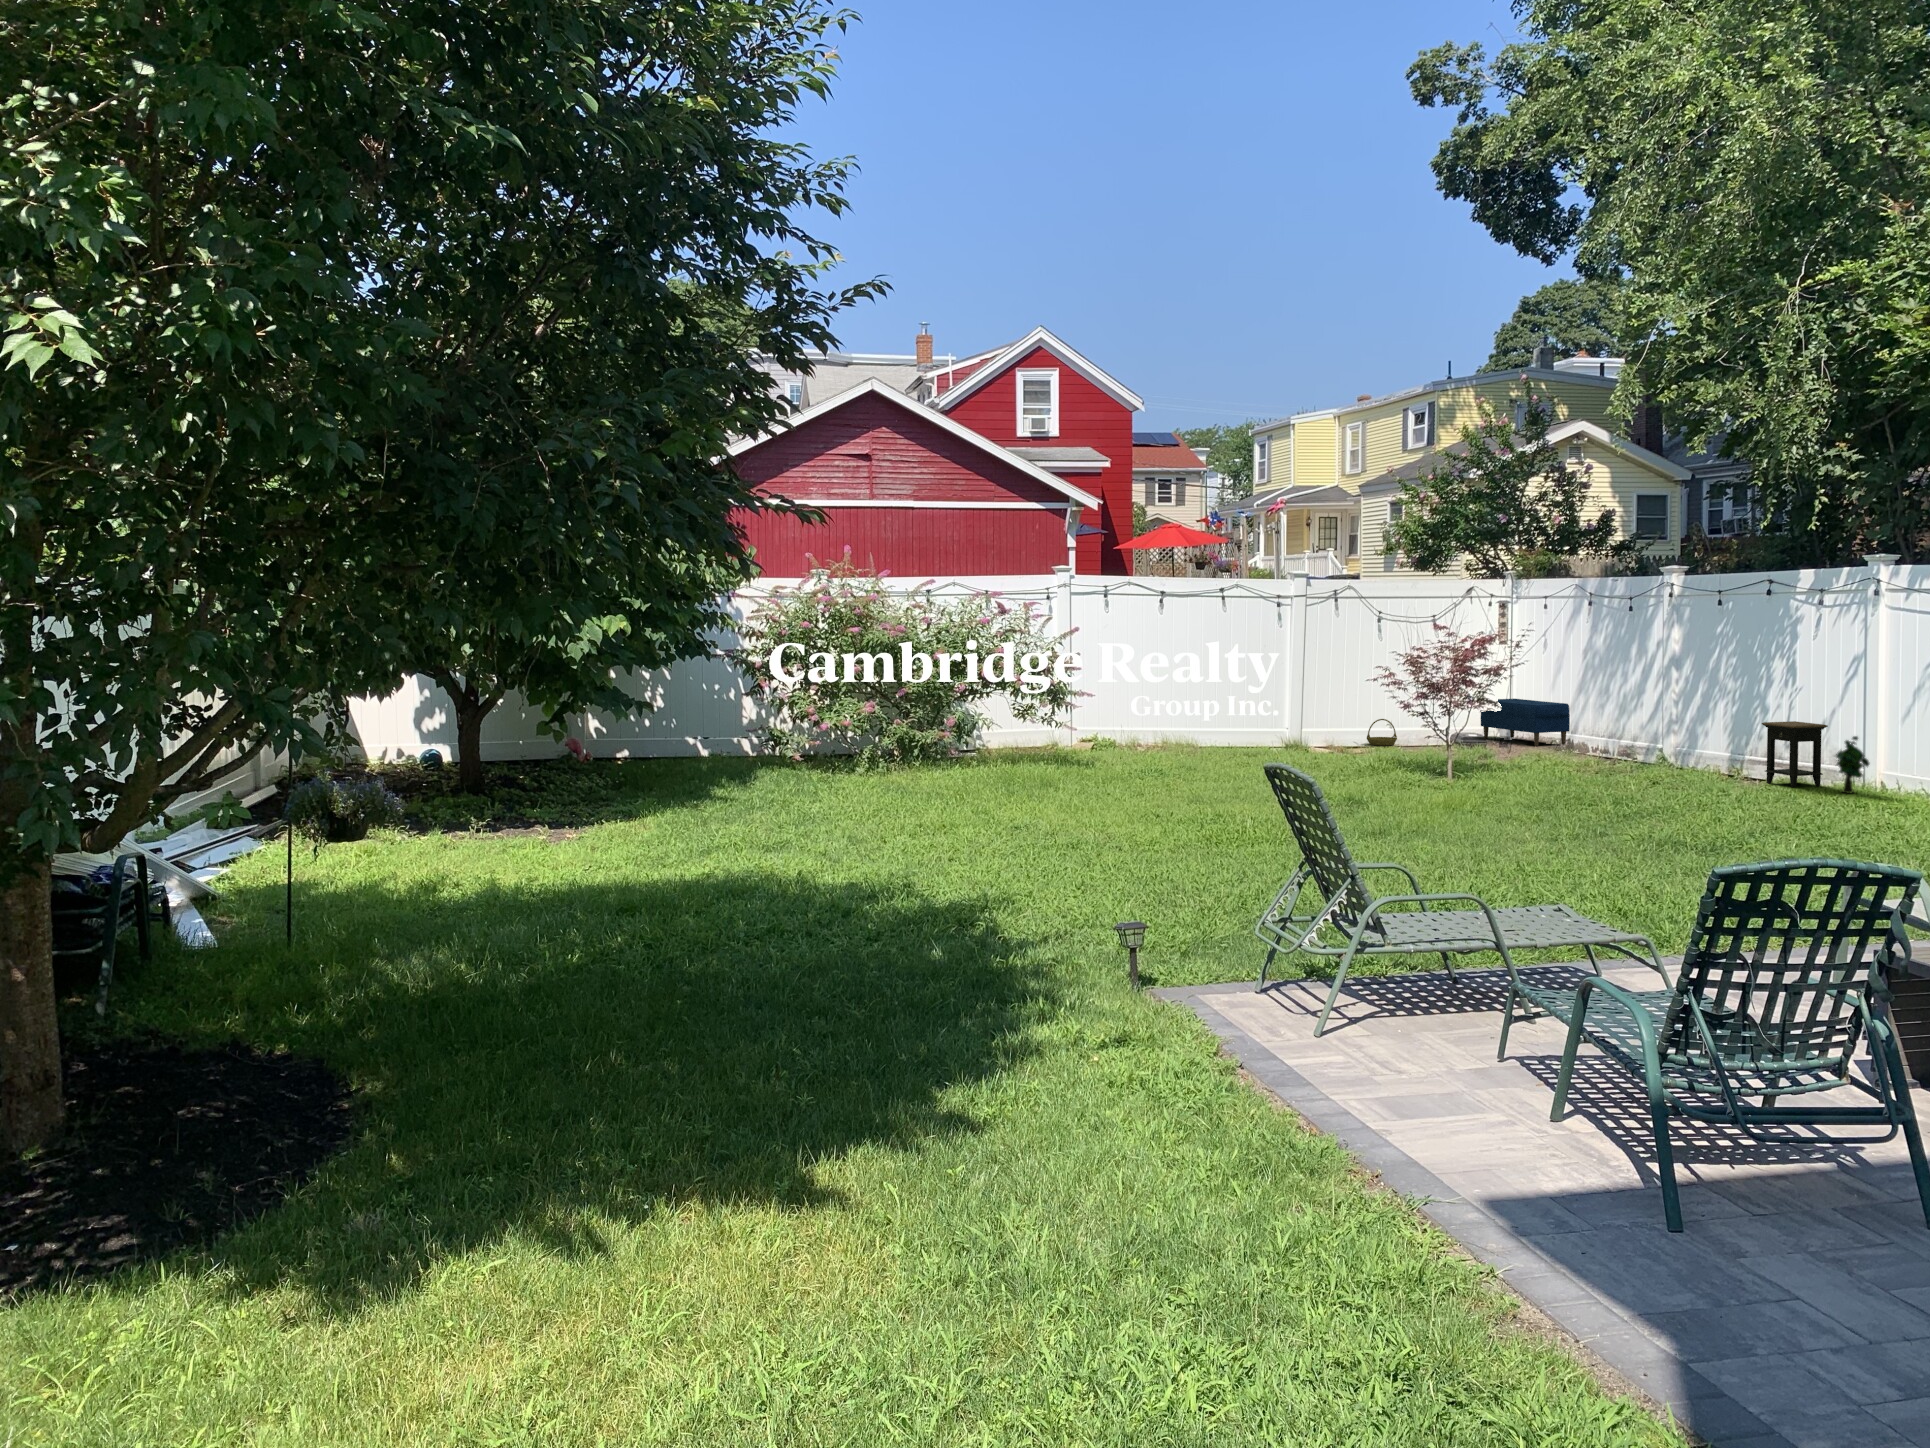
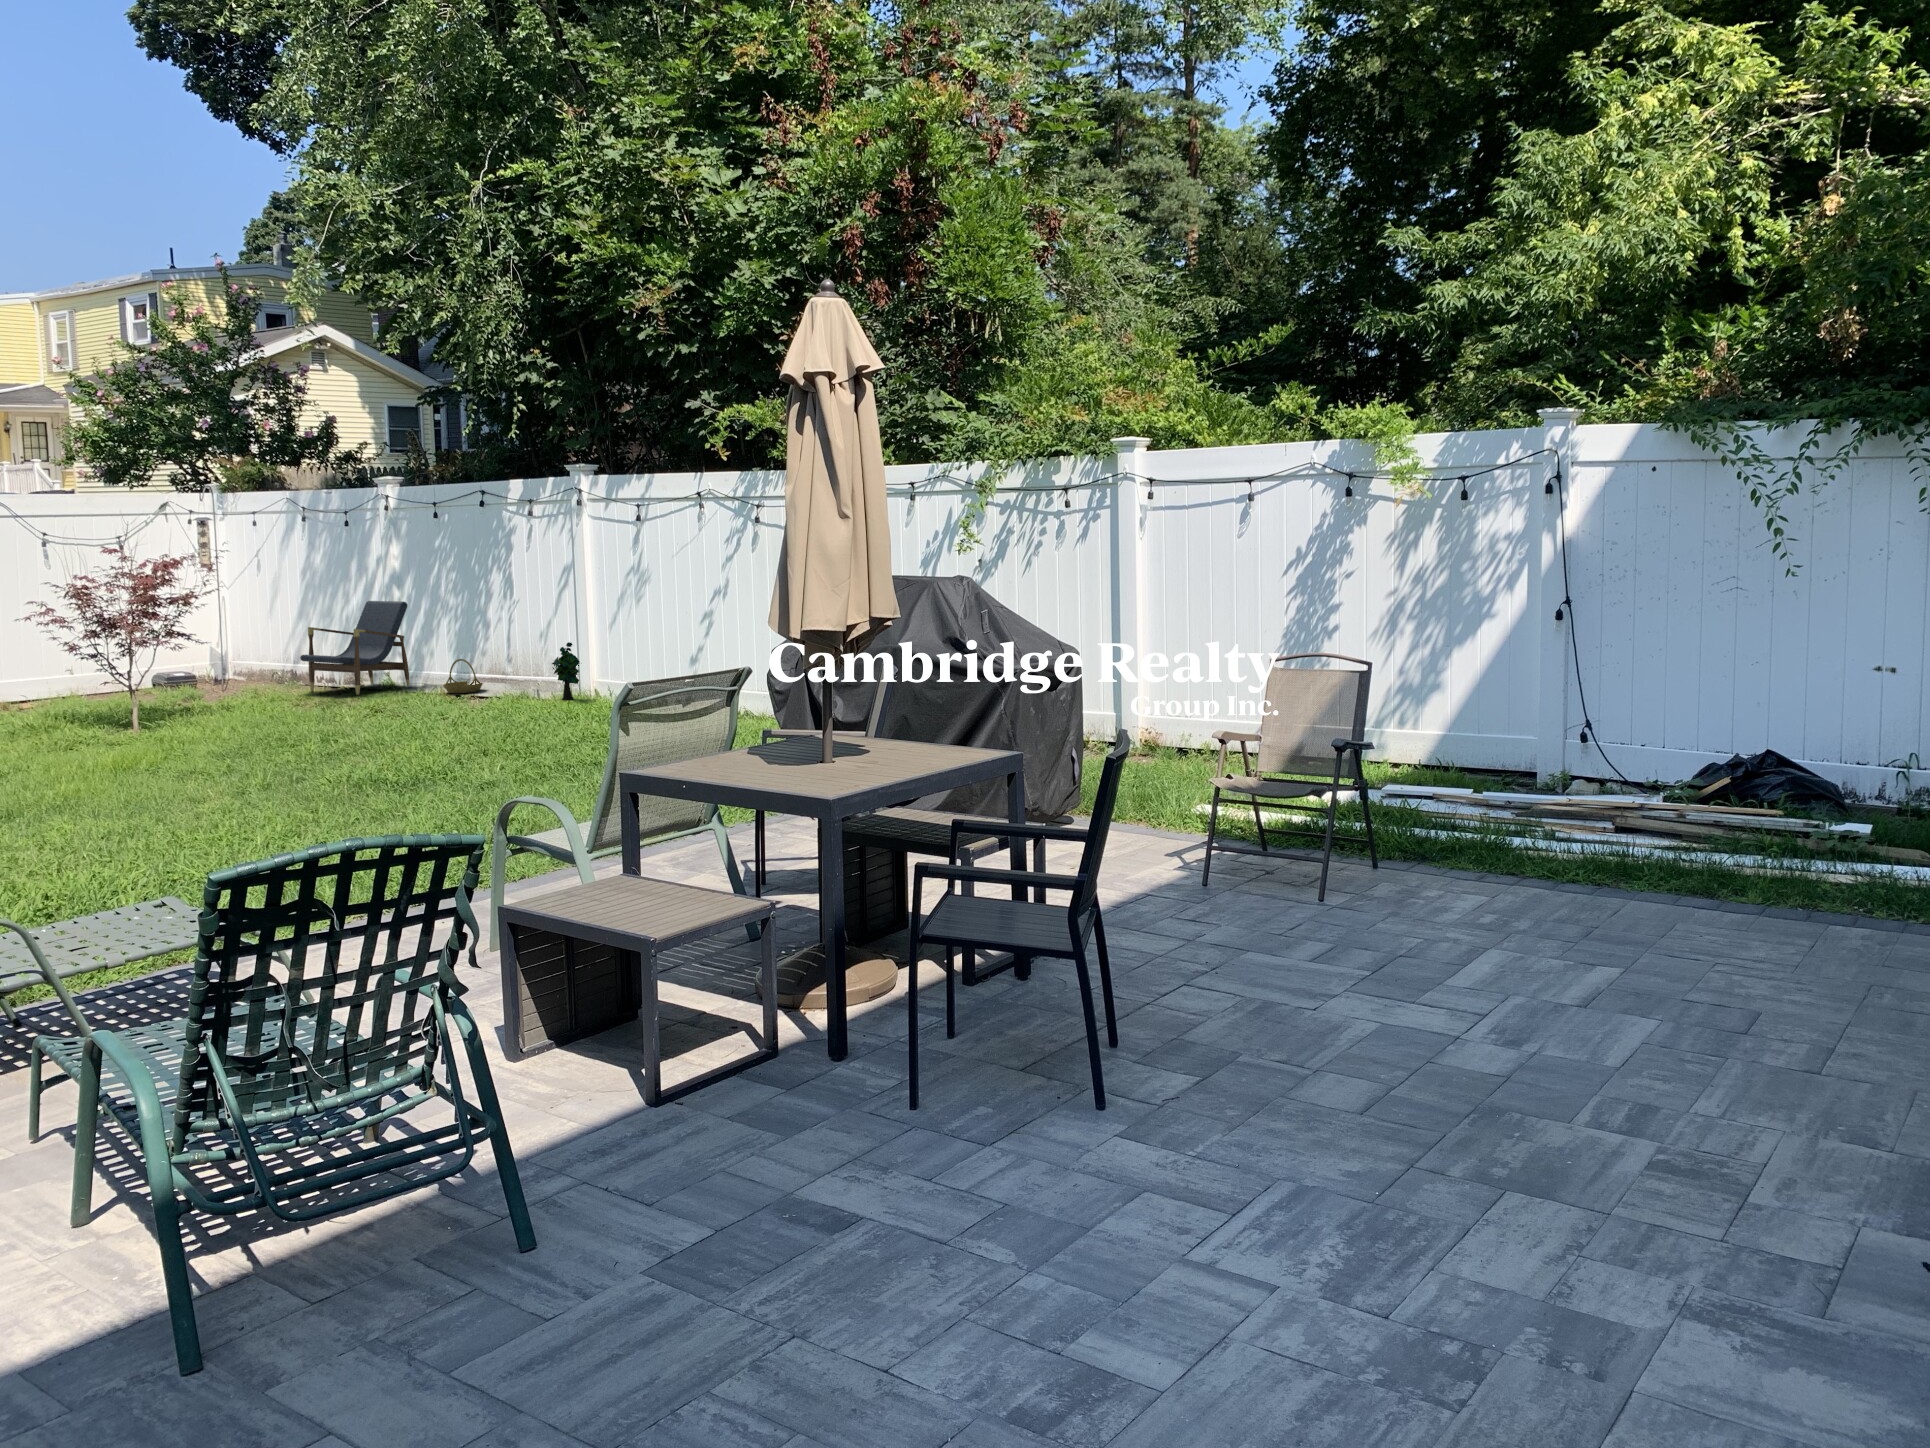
lounge chair: none [1584,682,1685,767] -> present [300,601,410,695]
bench: present [1481,699,1570,746] -> none [183,629,292,681]
basket: present [1367,719,1397,746] -> present [443,659,483,693]
side table: present [1762,721,1828,787] -> none [482,632,545,700]

